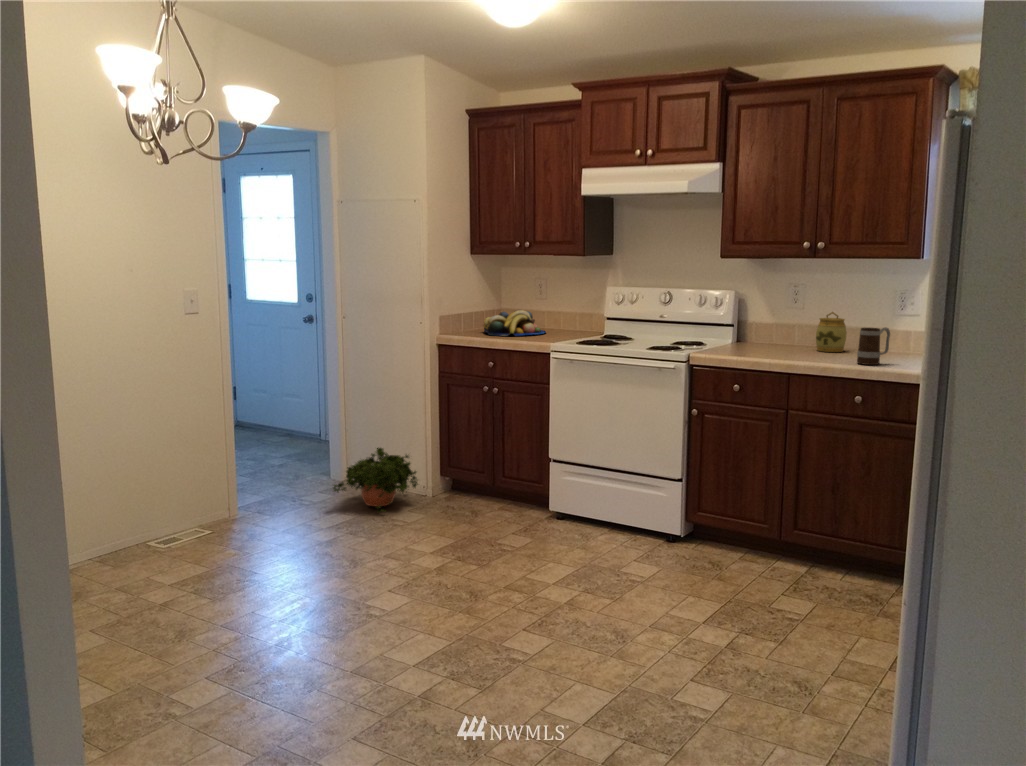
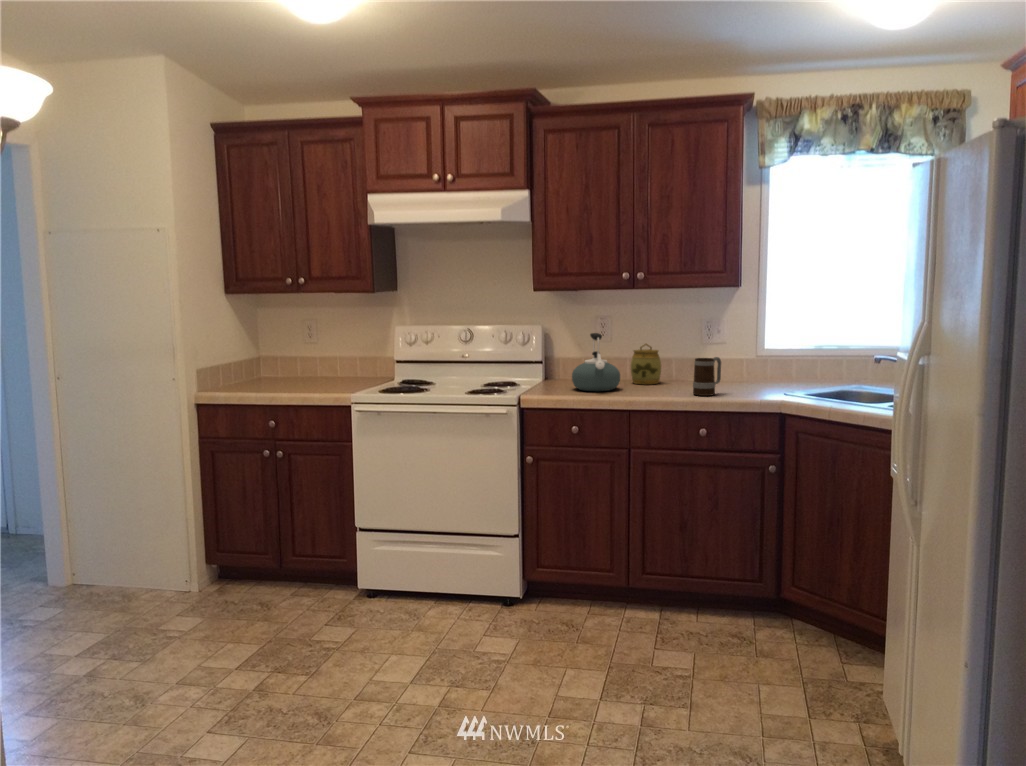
kettle: none [748,299,795,354] -> present [572,333,620,391]
fruit bowl: present [483,310,545,336] -> none [250,357,327,389]
potted plant: present [333,448,418,512] -> none [63,541,190,630]

